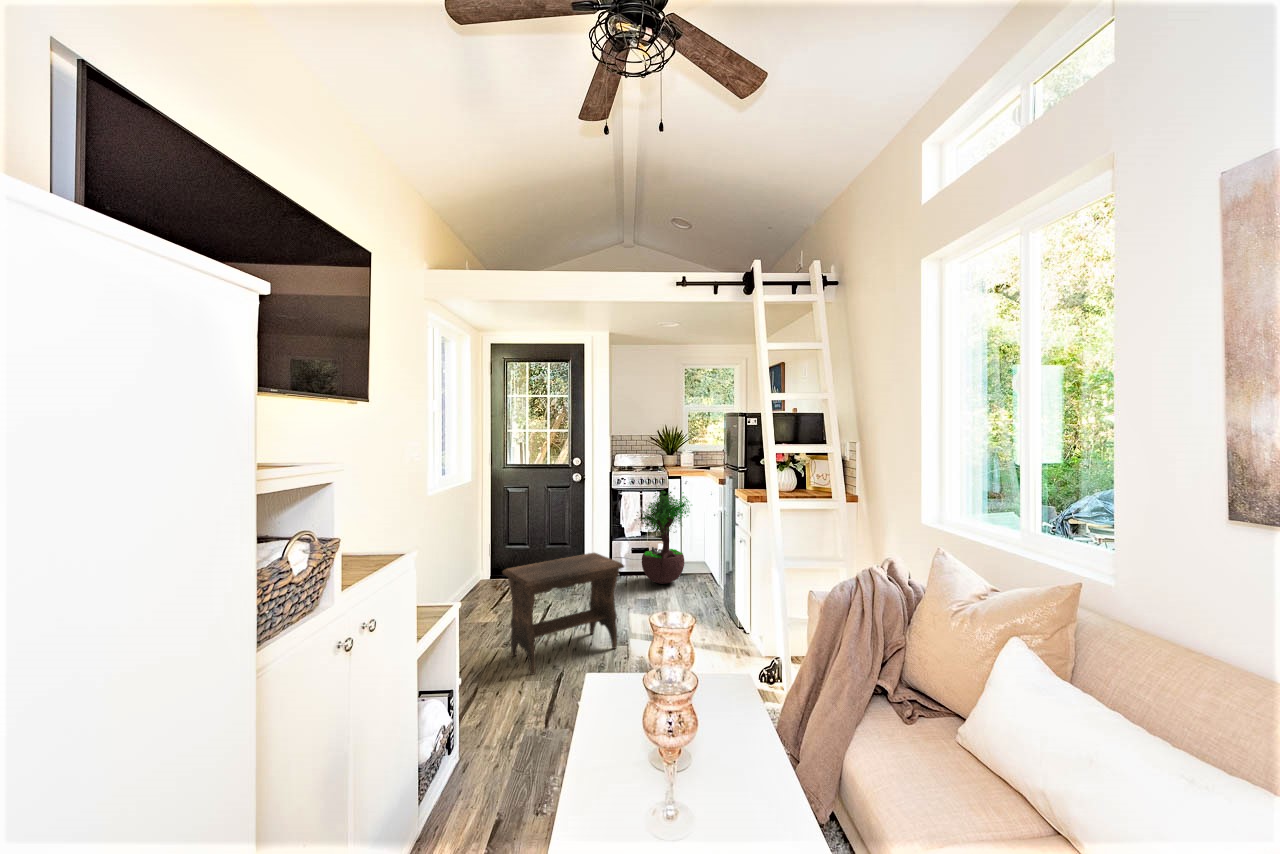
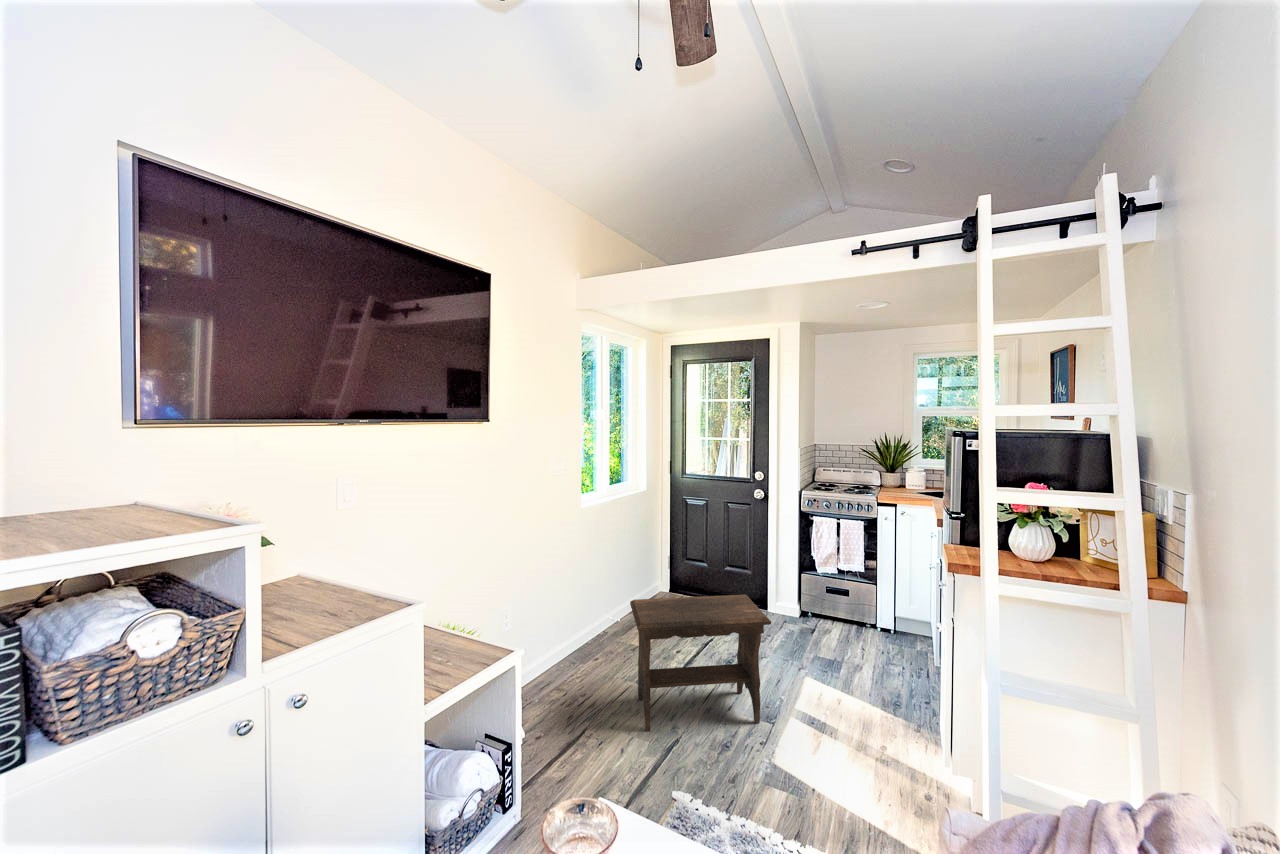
potted tree: present [634,492,689,584] -> none [822,514,906,641]

